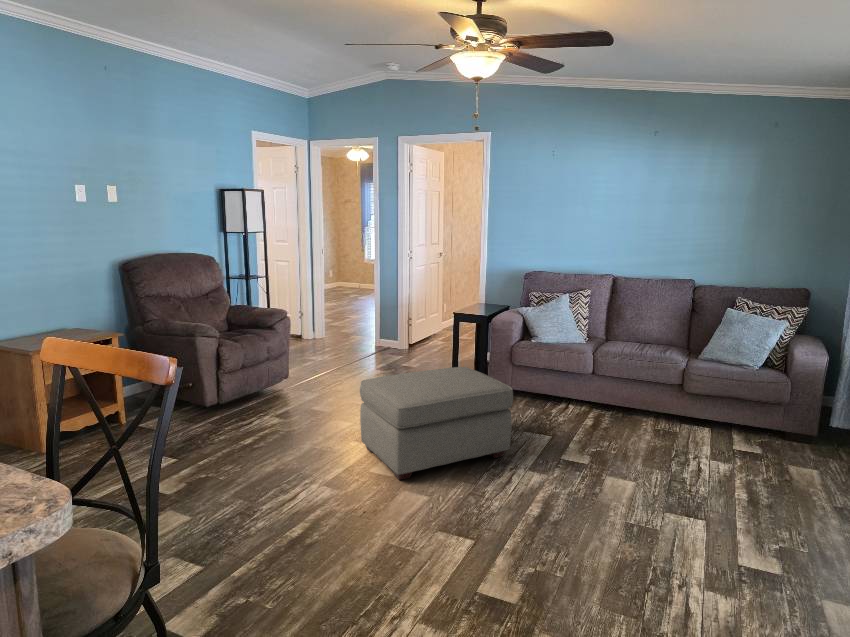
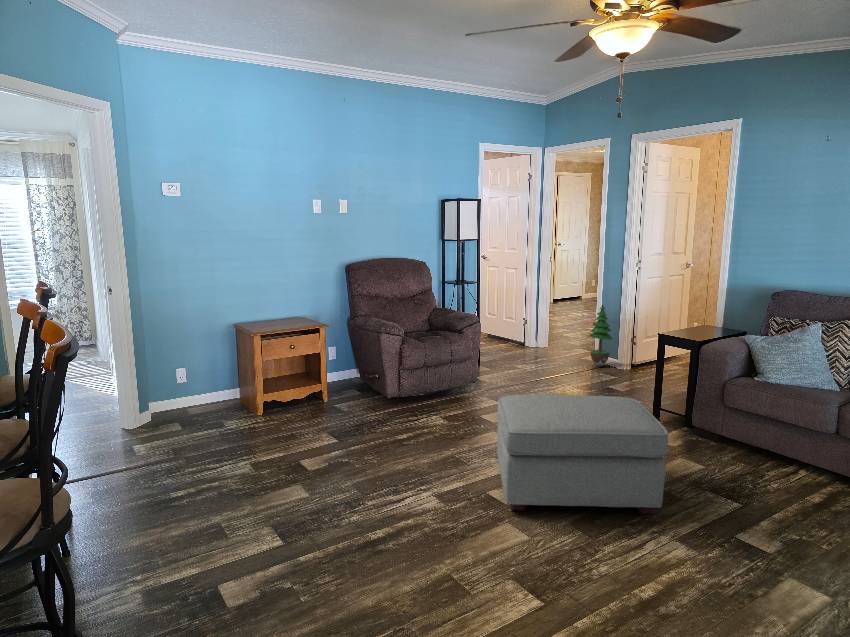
potted tree: none [373,292,394,350] -> present [589,304,612,367]

